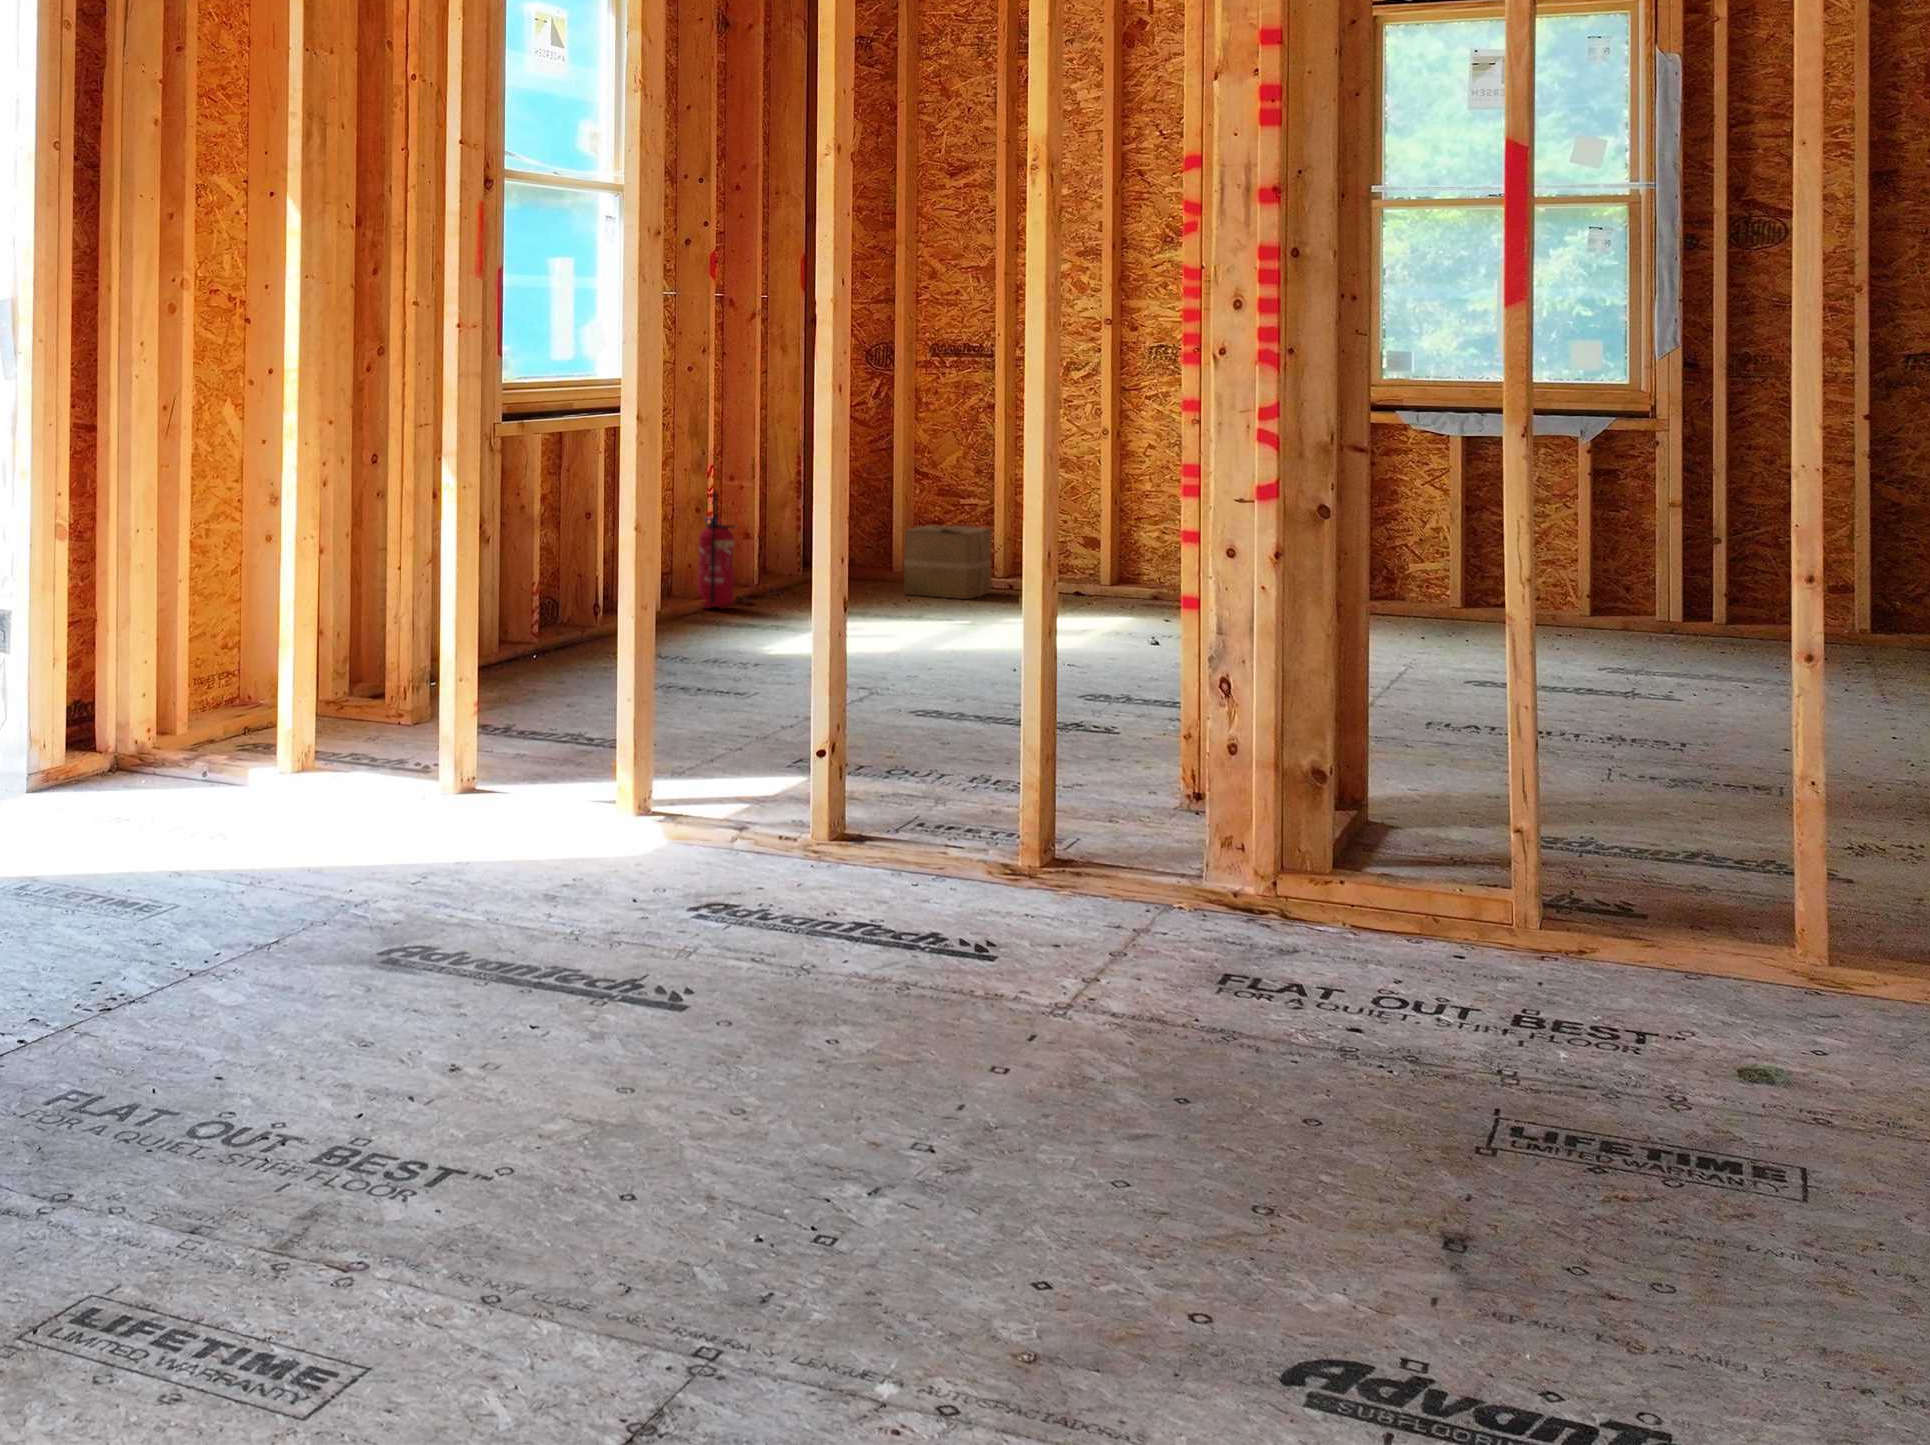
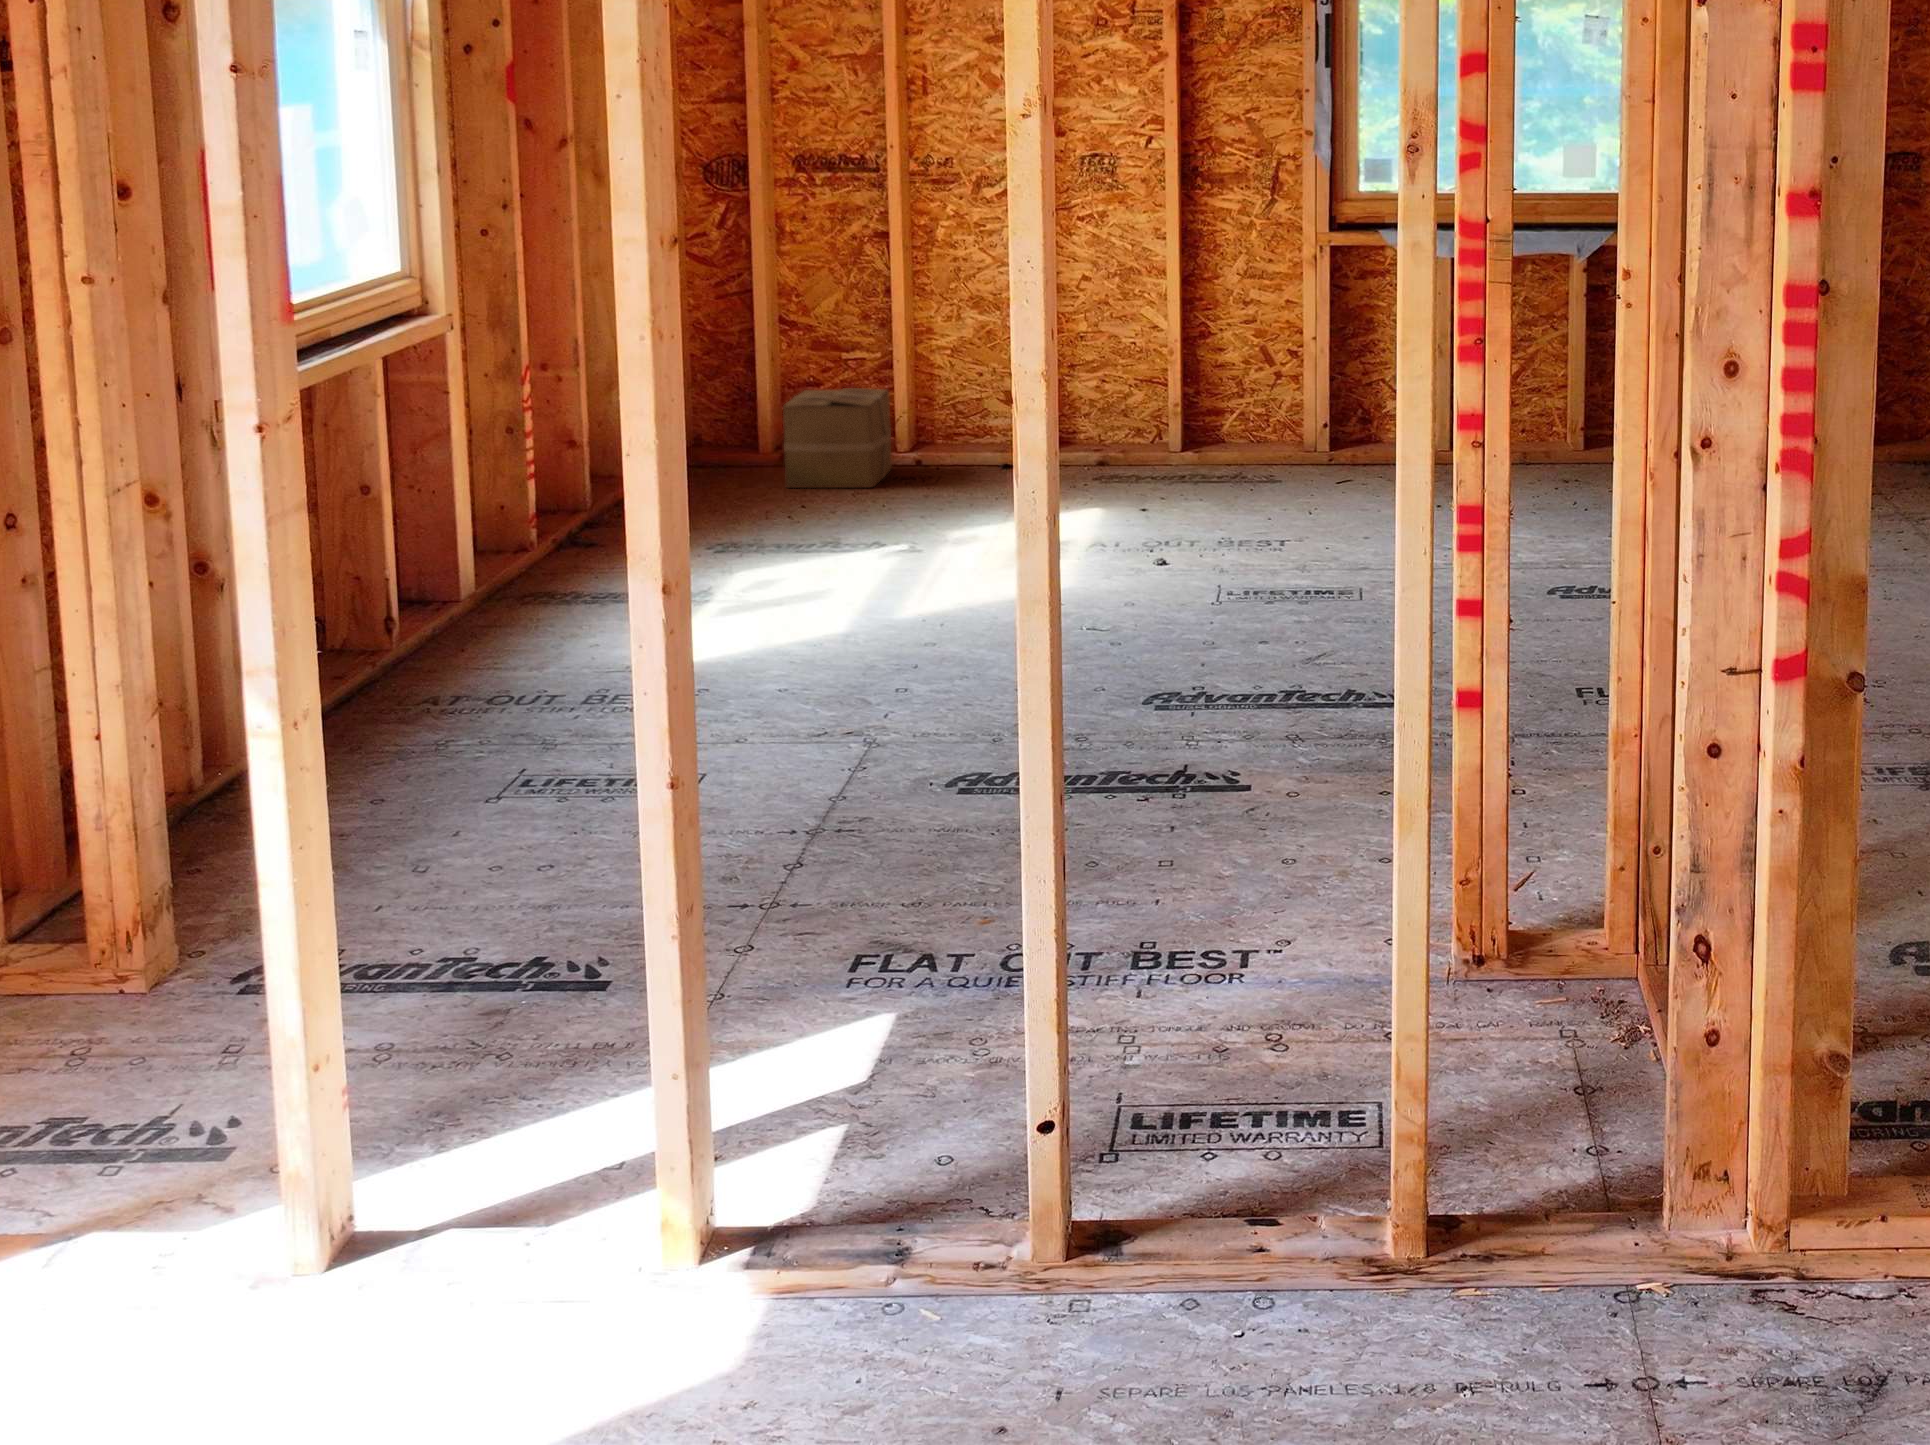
fire extinguisher: present [698,492,736,609] -> none [512,401,571,563]

